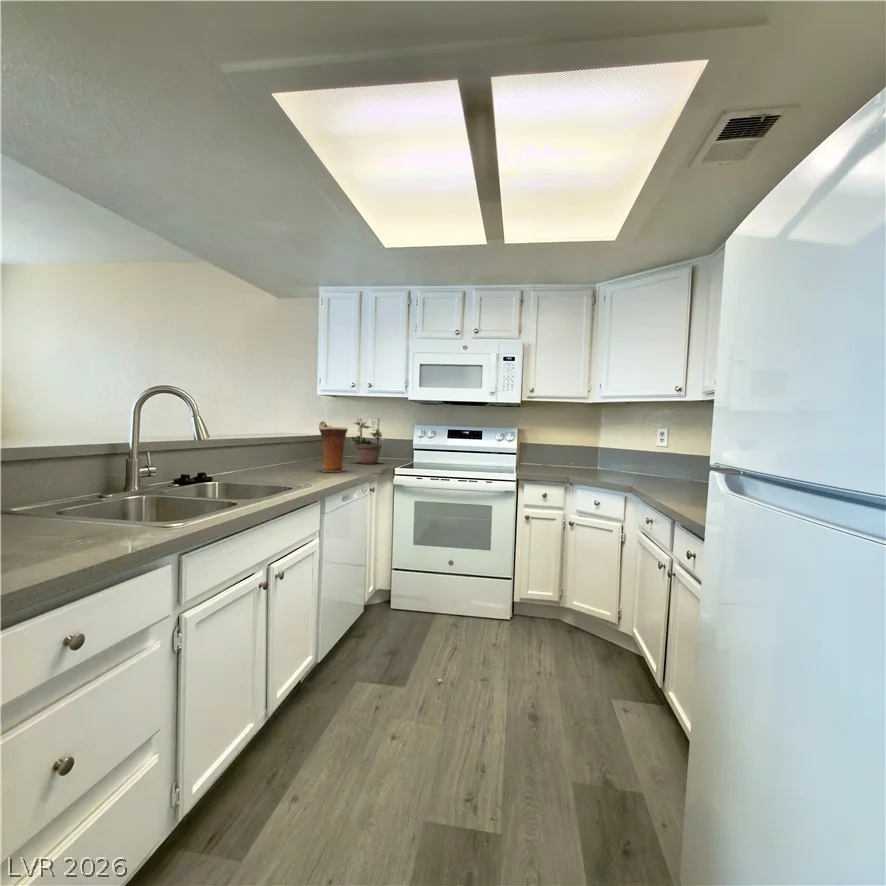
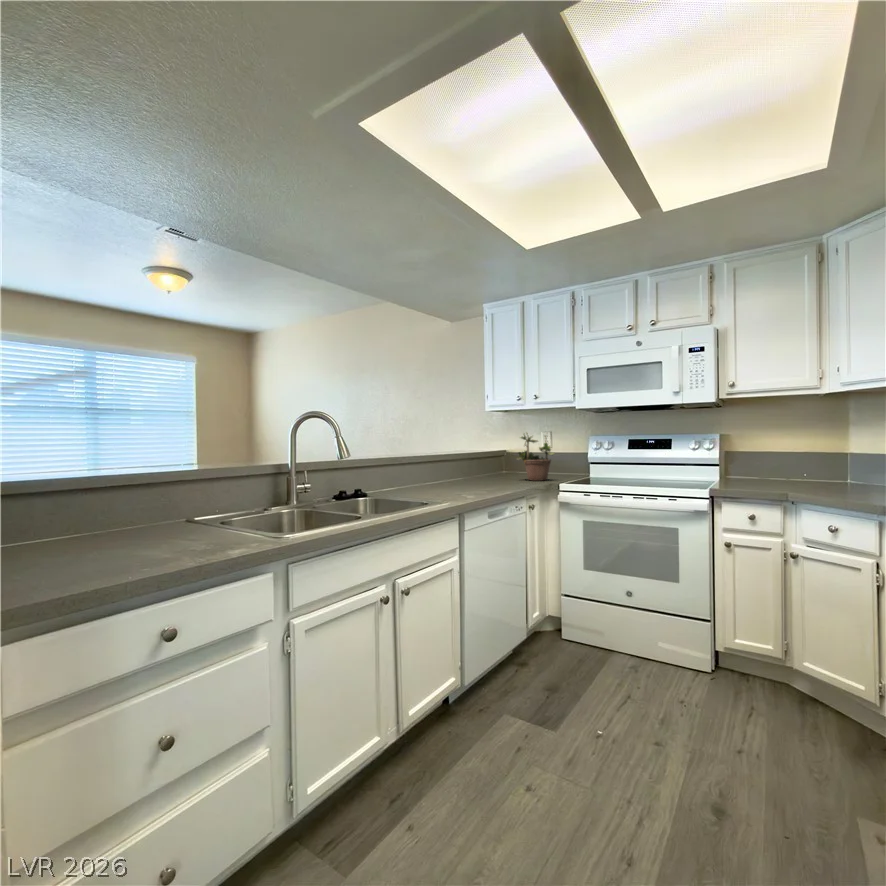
vase: present [319,421,348,472] -> none [478,436,507,488]

